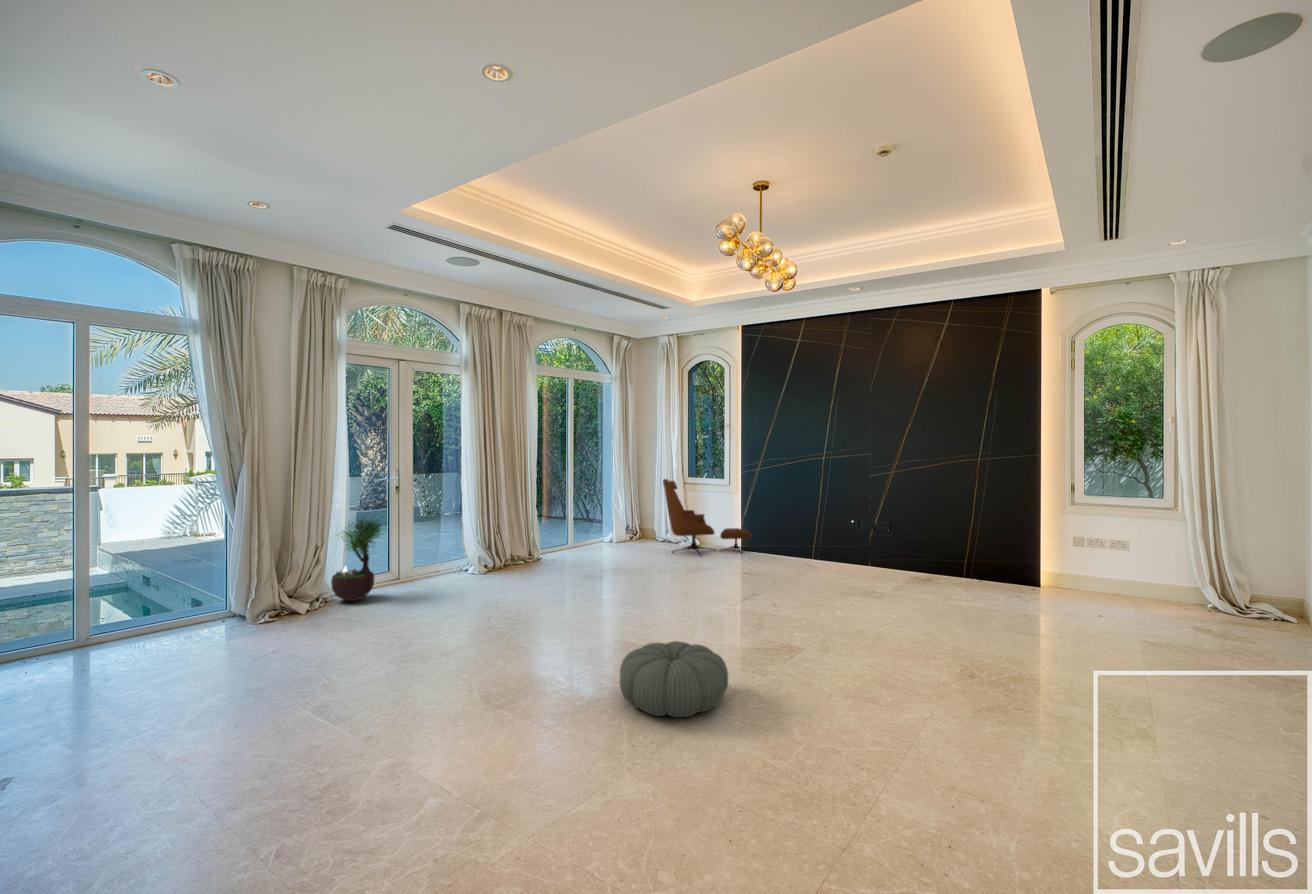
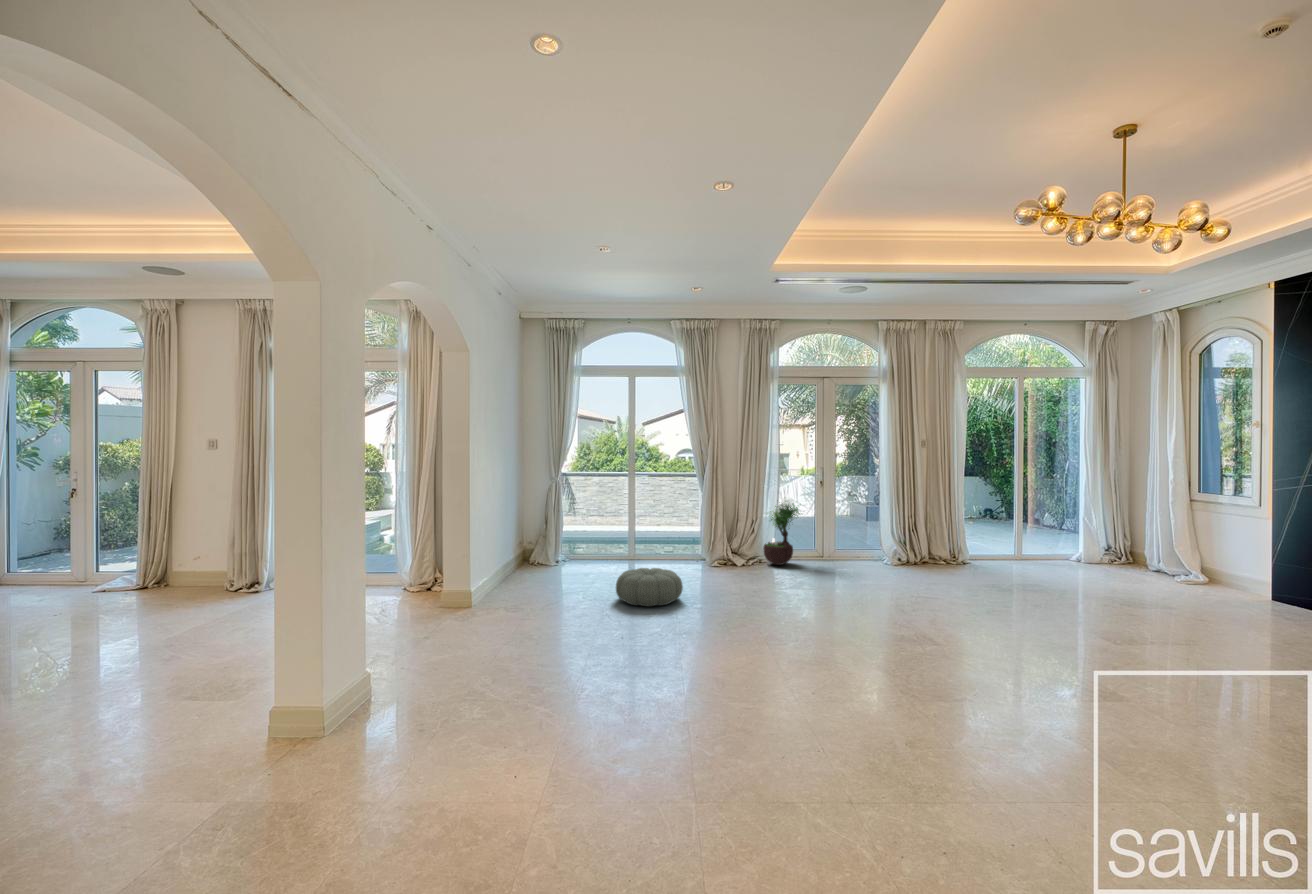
lounge chair: present [663,479,752,556] -> none [1131,491,1296,602]
pouf: present [620,641,728,717] -> present [616,568,683,606]

